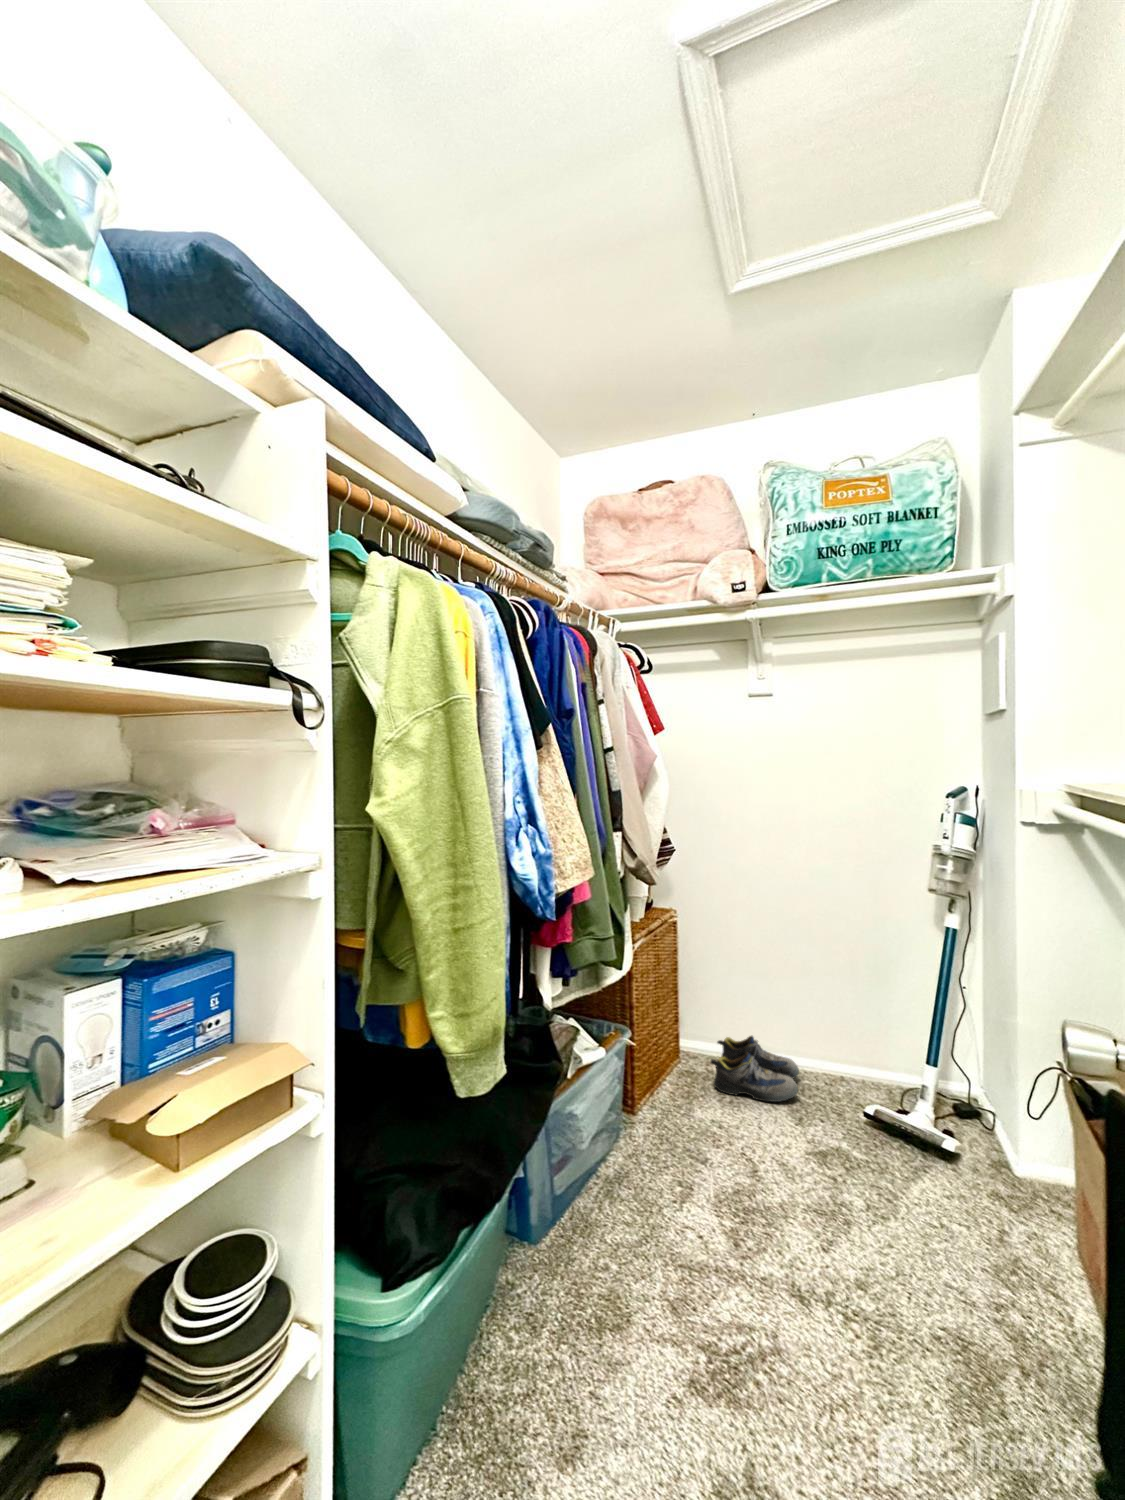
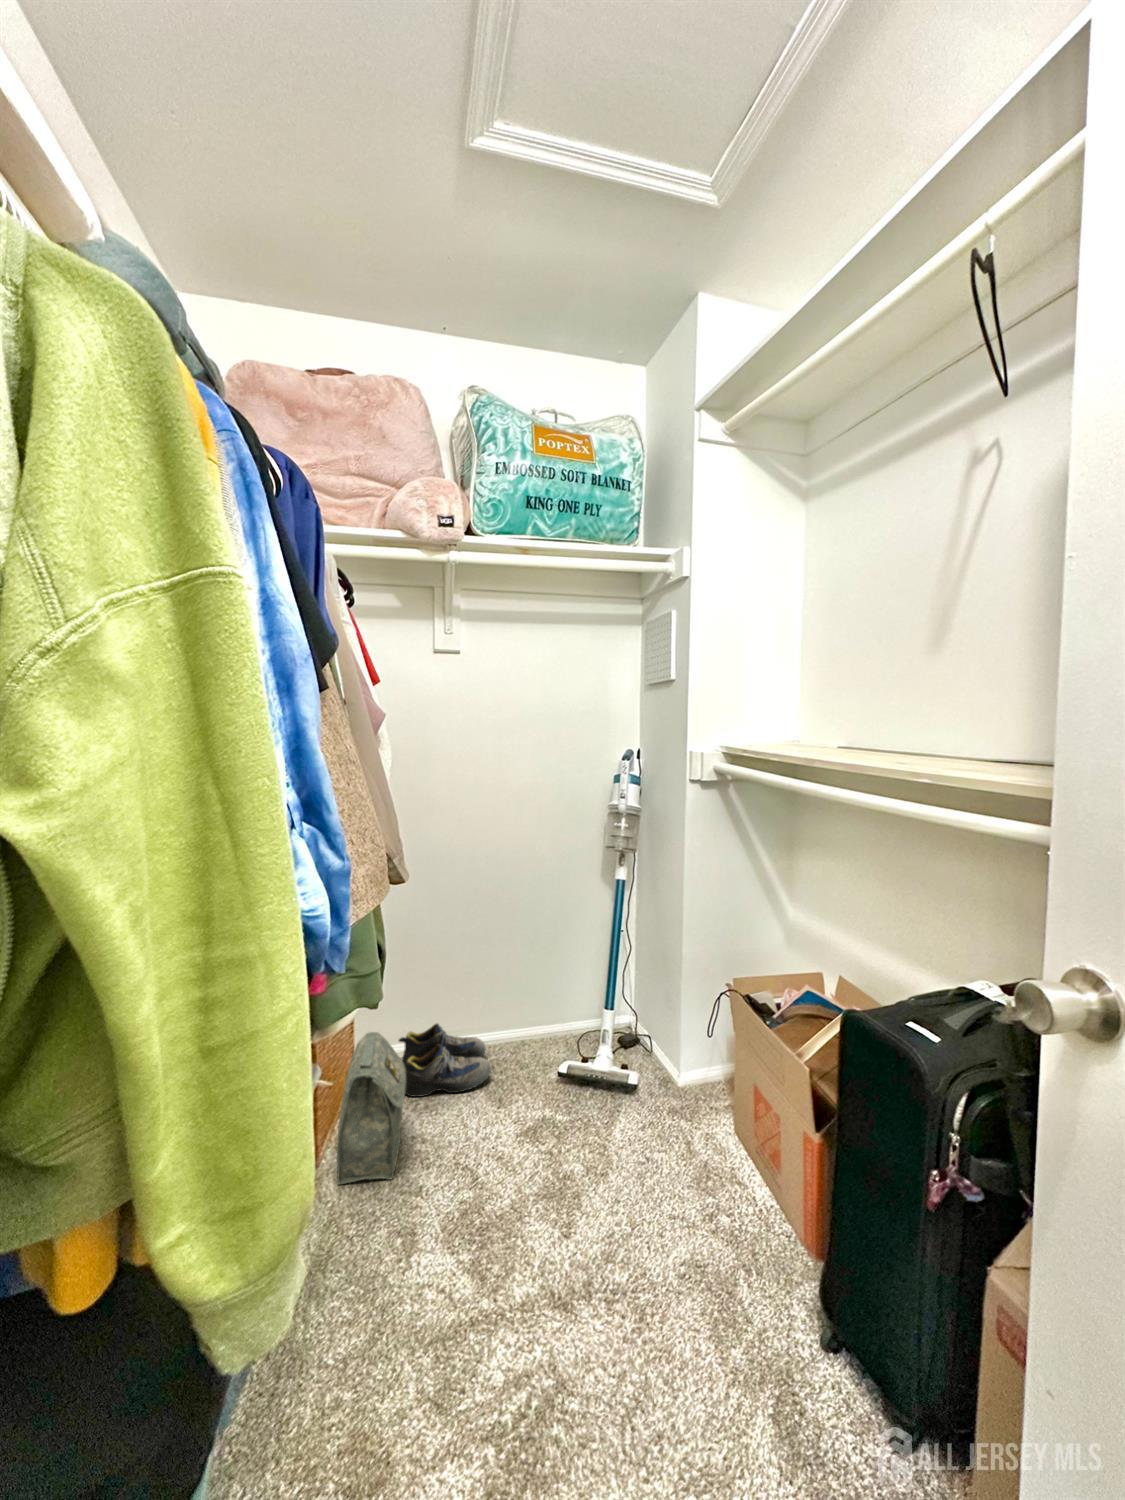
bag: none [643,1022,707,1146] -> present [337,1032,406,1184]

